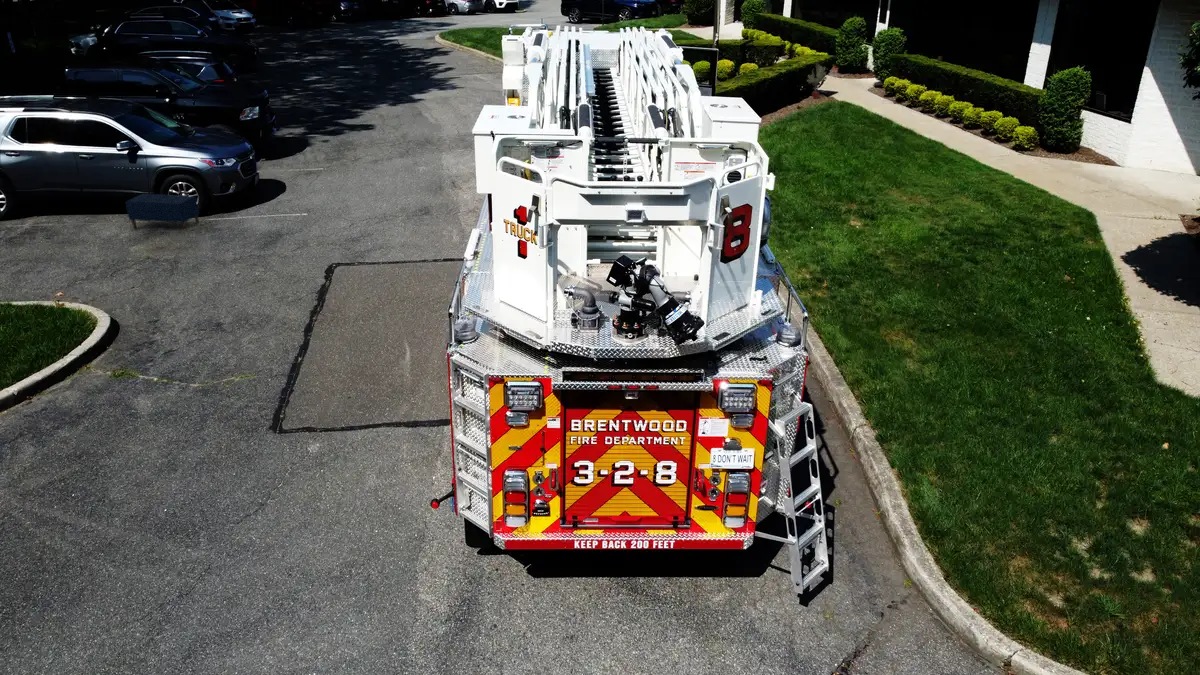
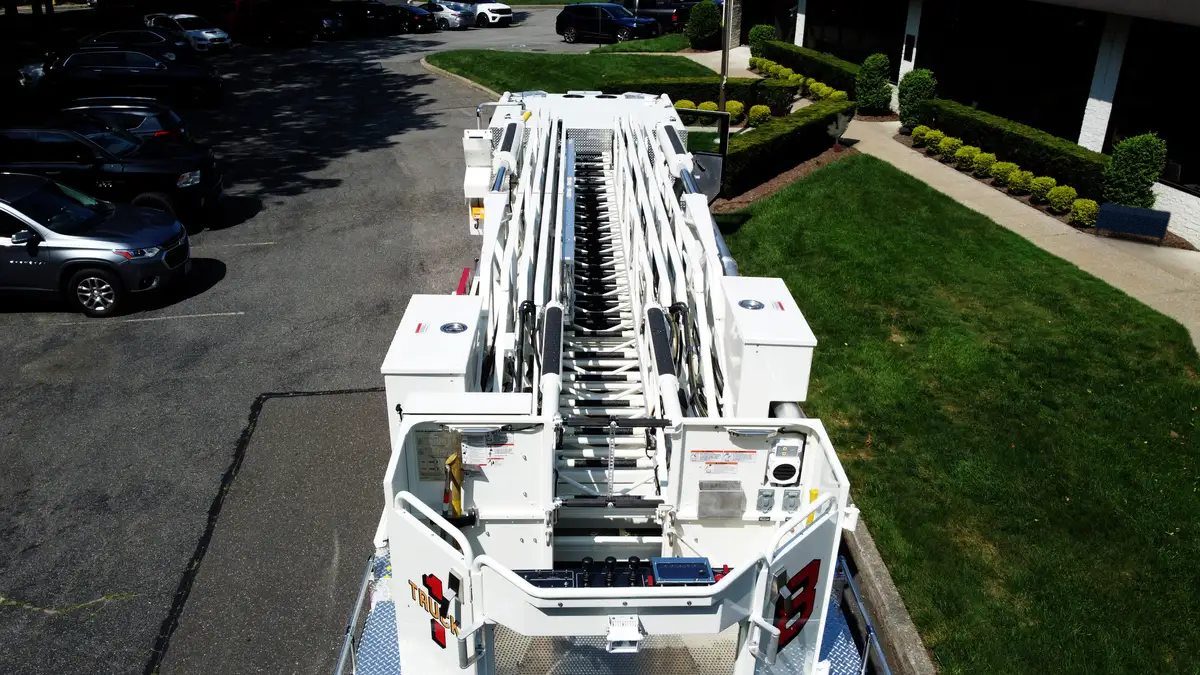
bench: present [126,194,199,230] -> present [1095,202,1171,247]

